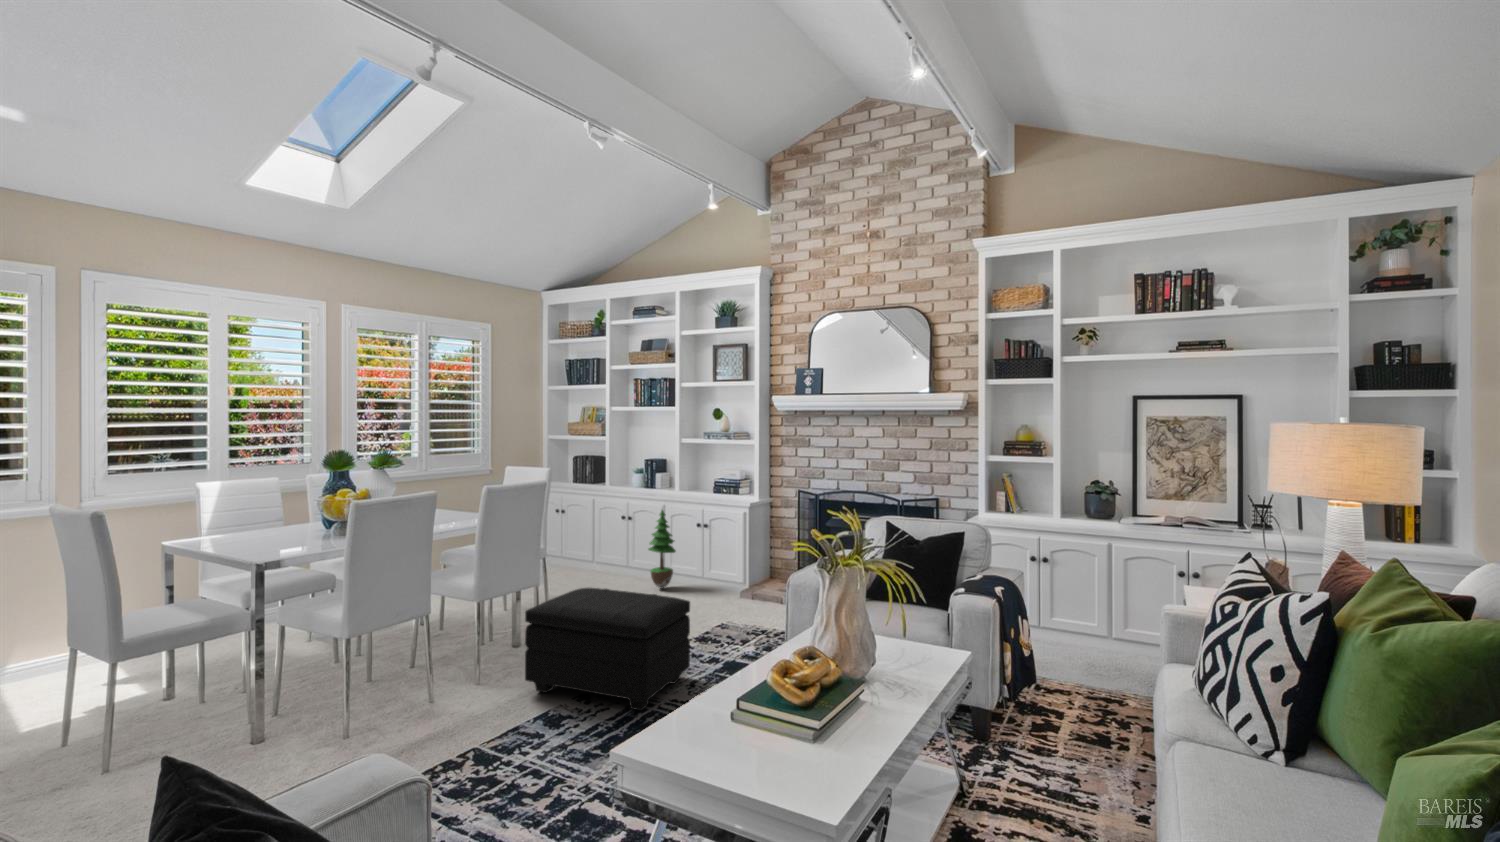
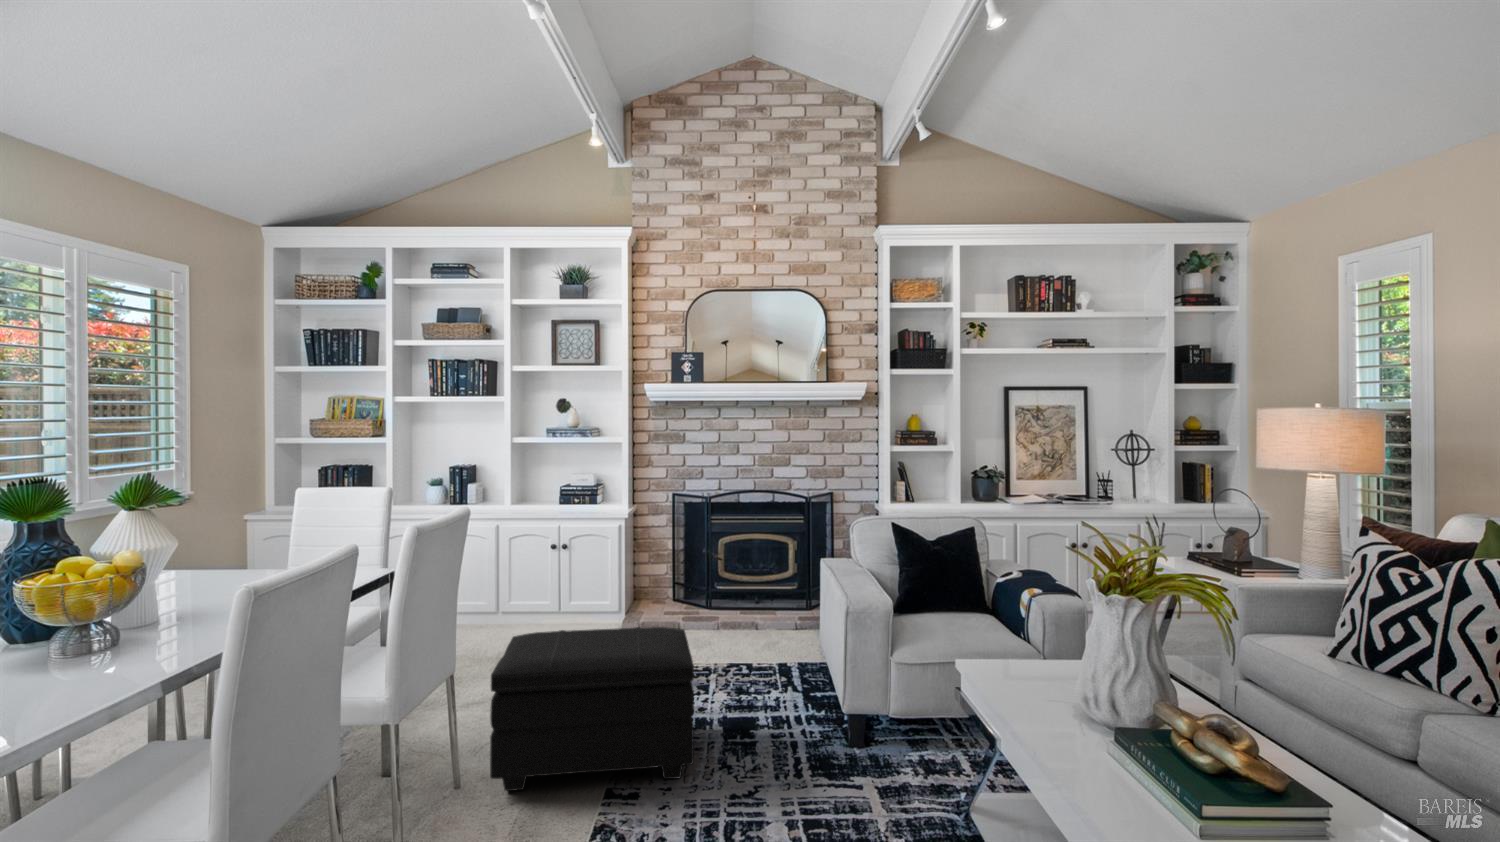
potted tree: present [648,510,676,589] -> none [483,527,523,634]

